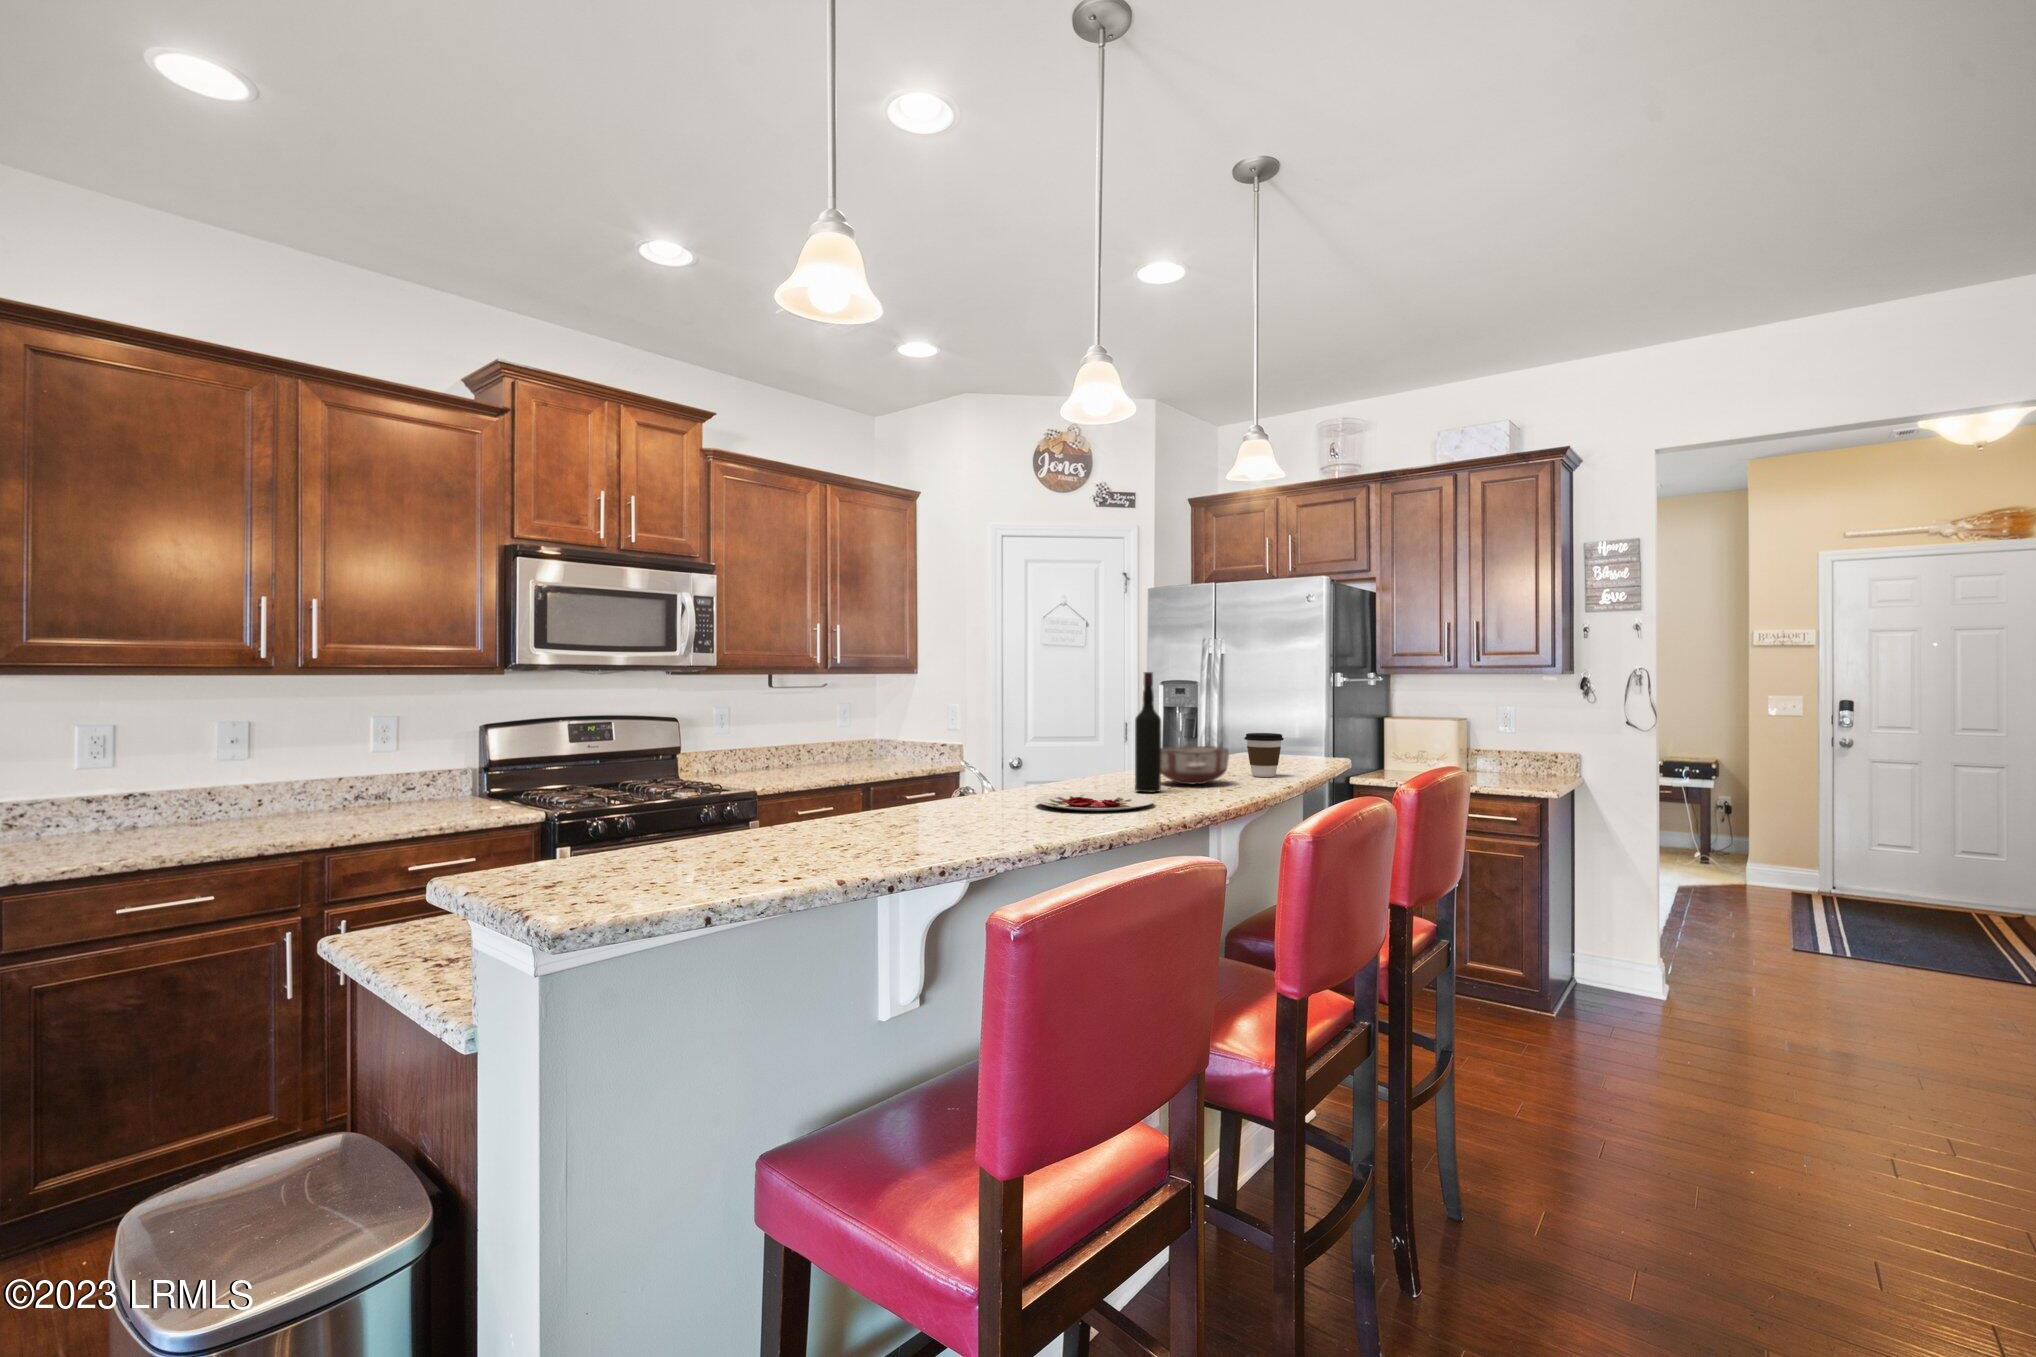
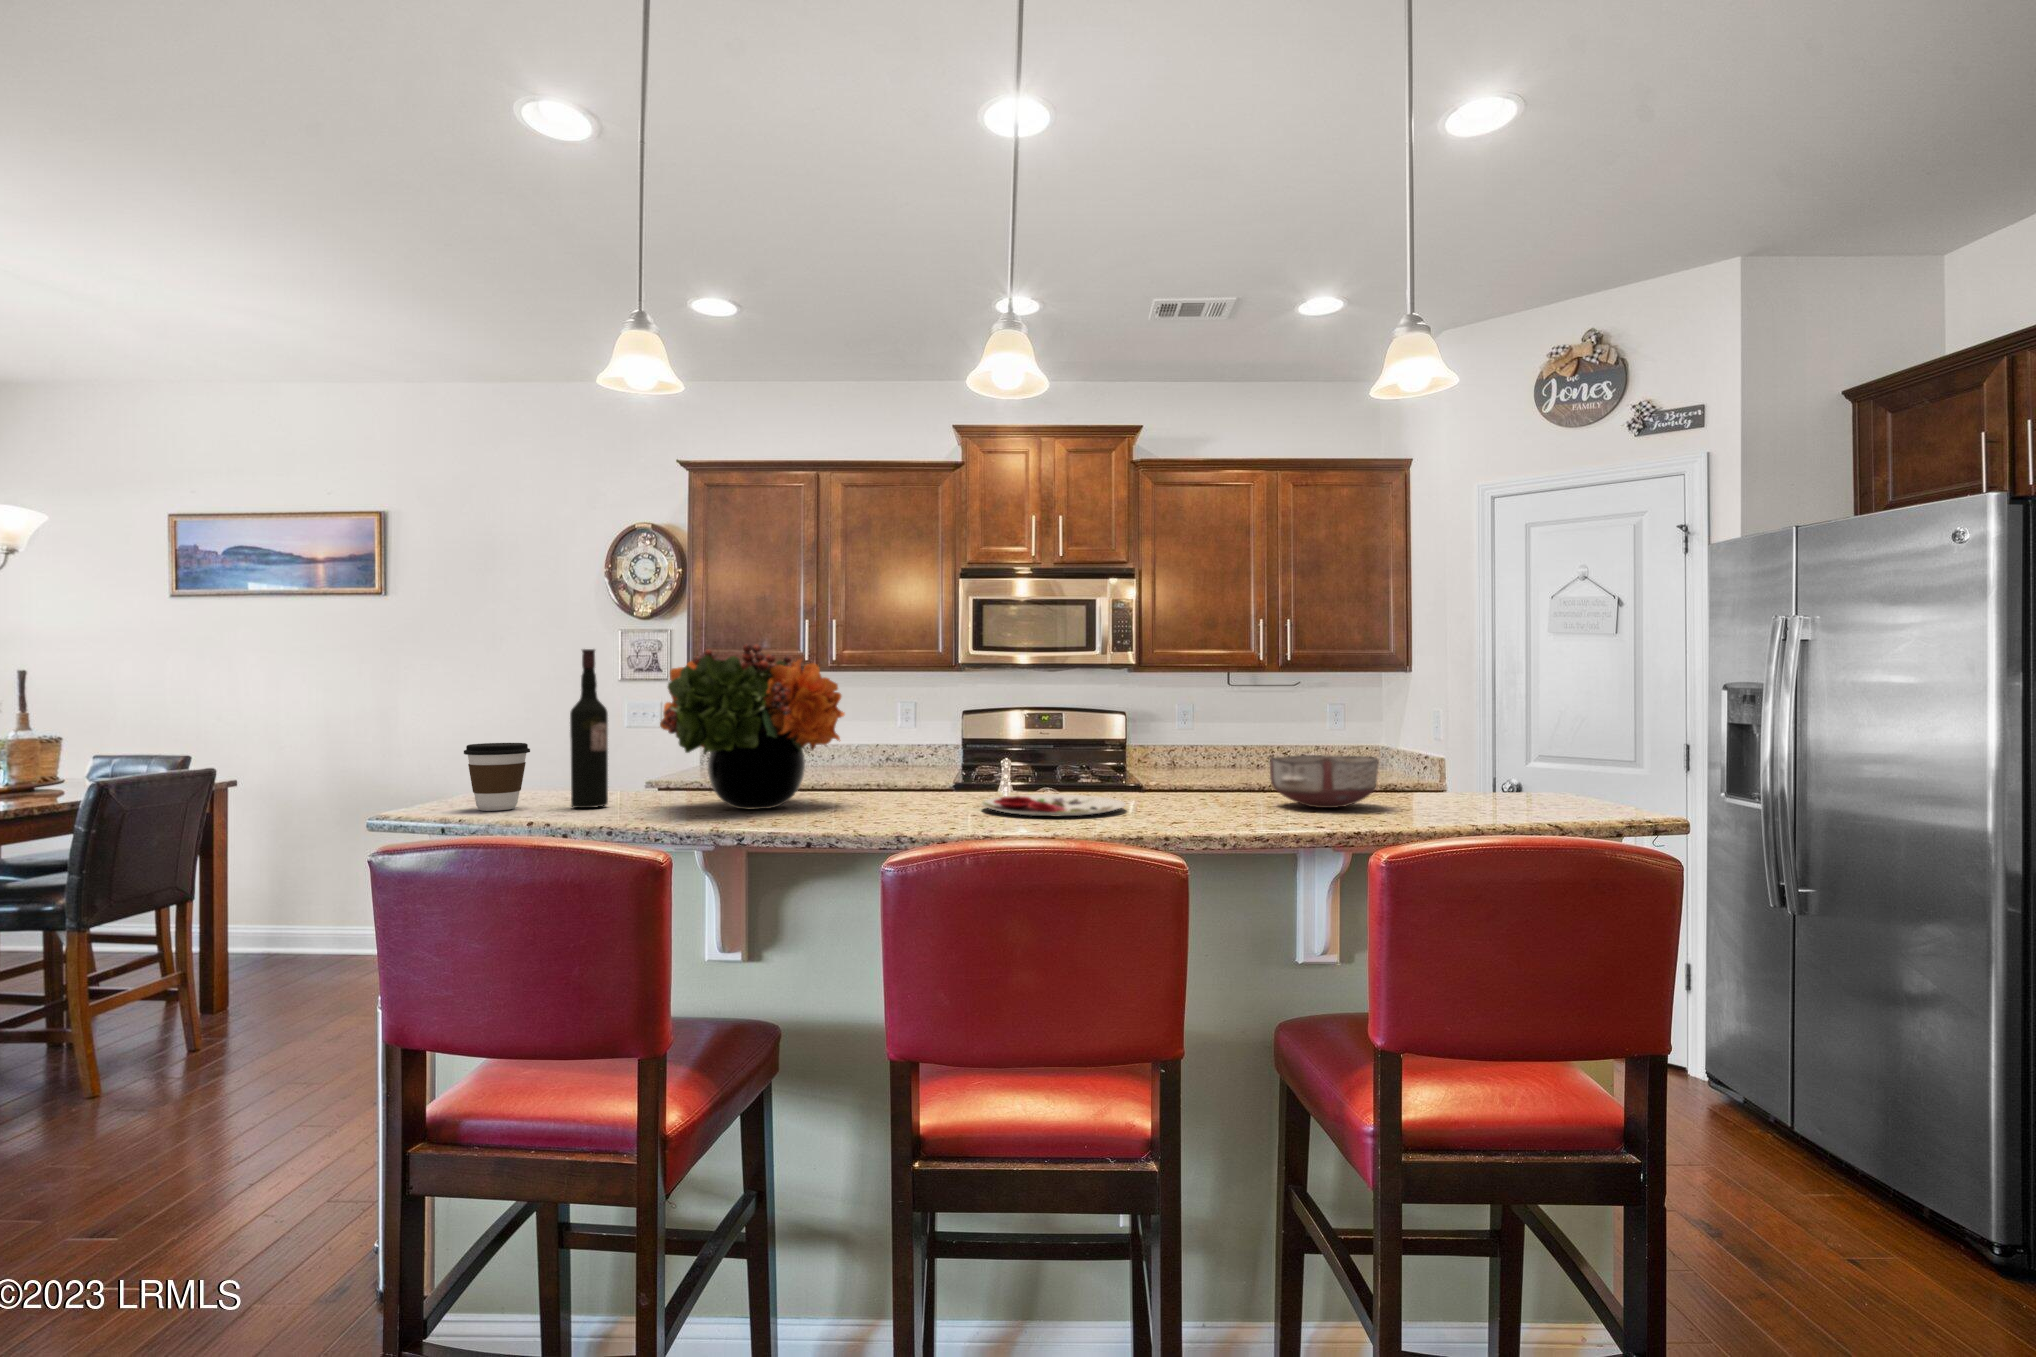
flower arrangement: none [802,666,981,839] -> present [660,644,845,809]
wine bottle: present [1135,672,1161,793] -> present [570,649,608,808]
coffee cup: present [1244,733,1284,777] -> present [464,743,530,811]

